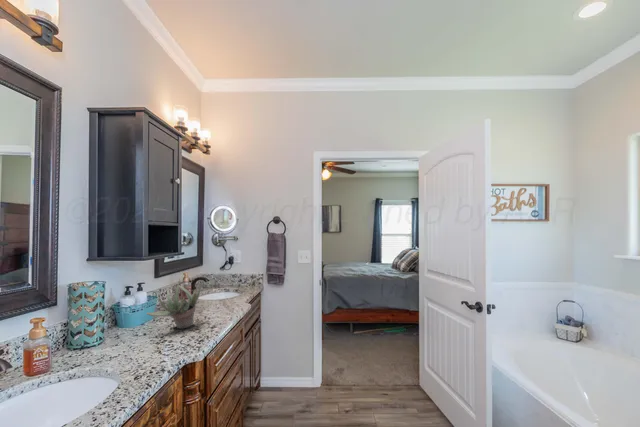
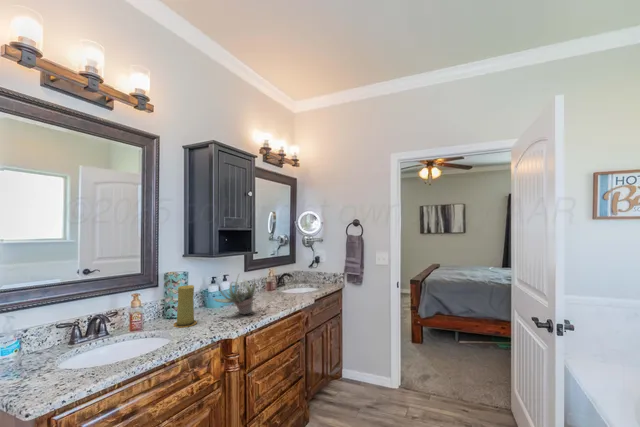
candle: none [94,297,130,357] -> present [174,285,197,328]

